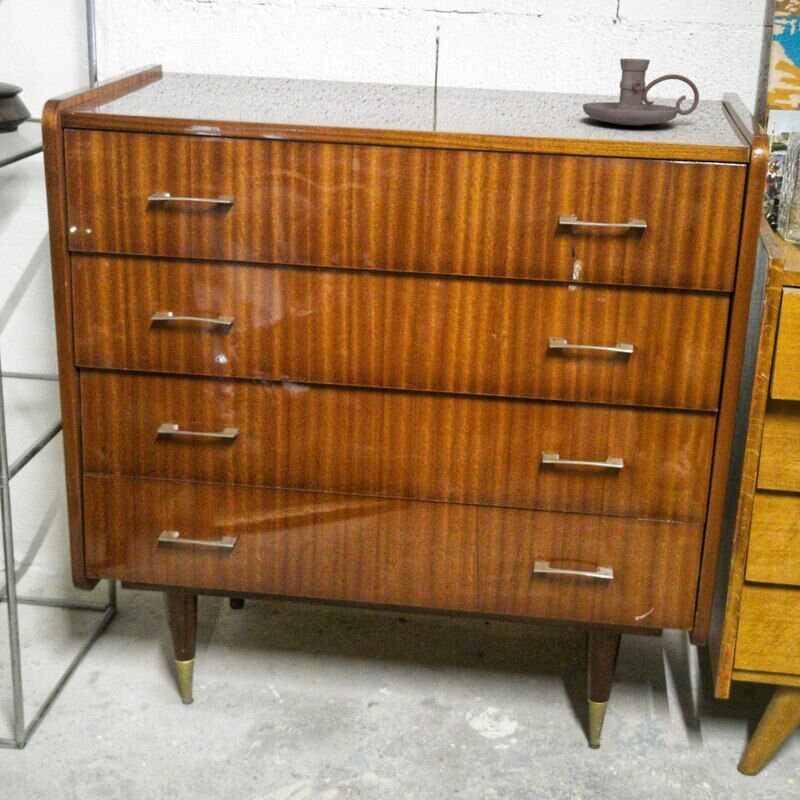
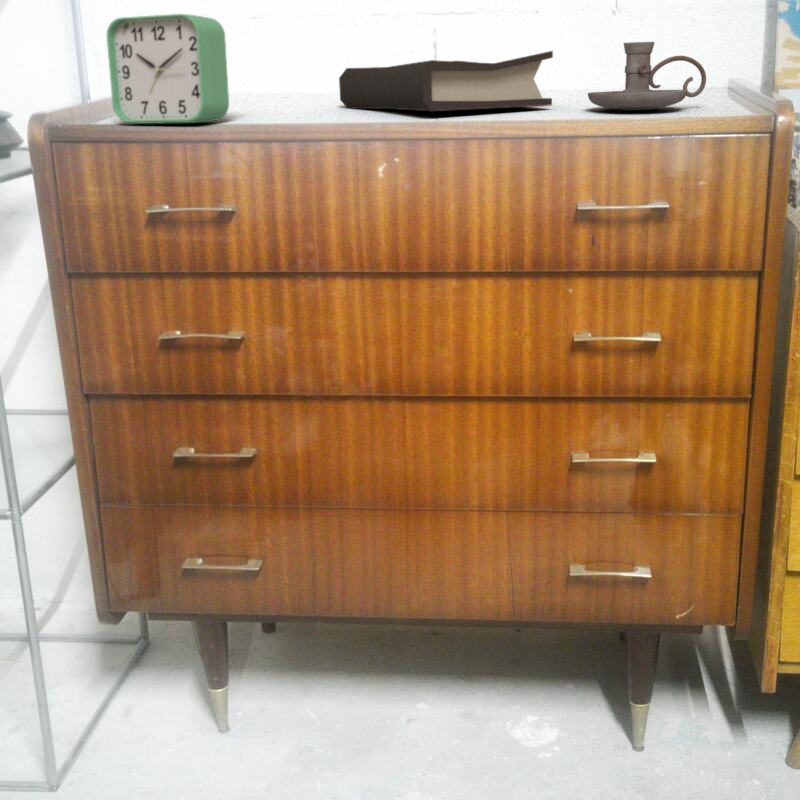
alarm clock: none [117,5,233,112] -> present [107,14,229,124]
hardback book: none [342,54,552,115] -> present [339,51,553,111]

